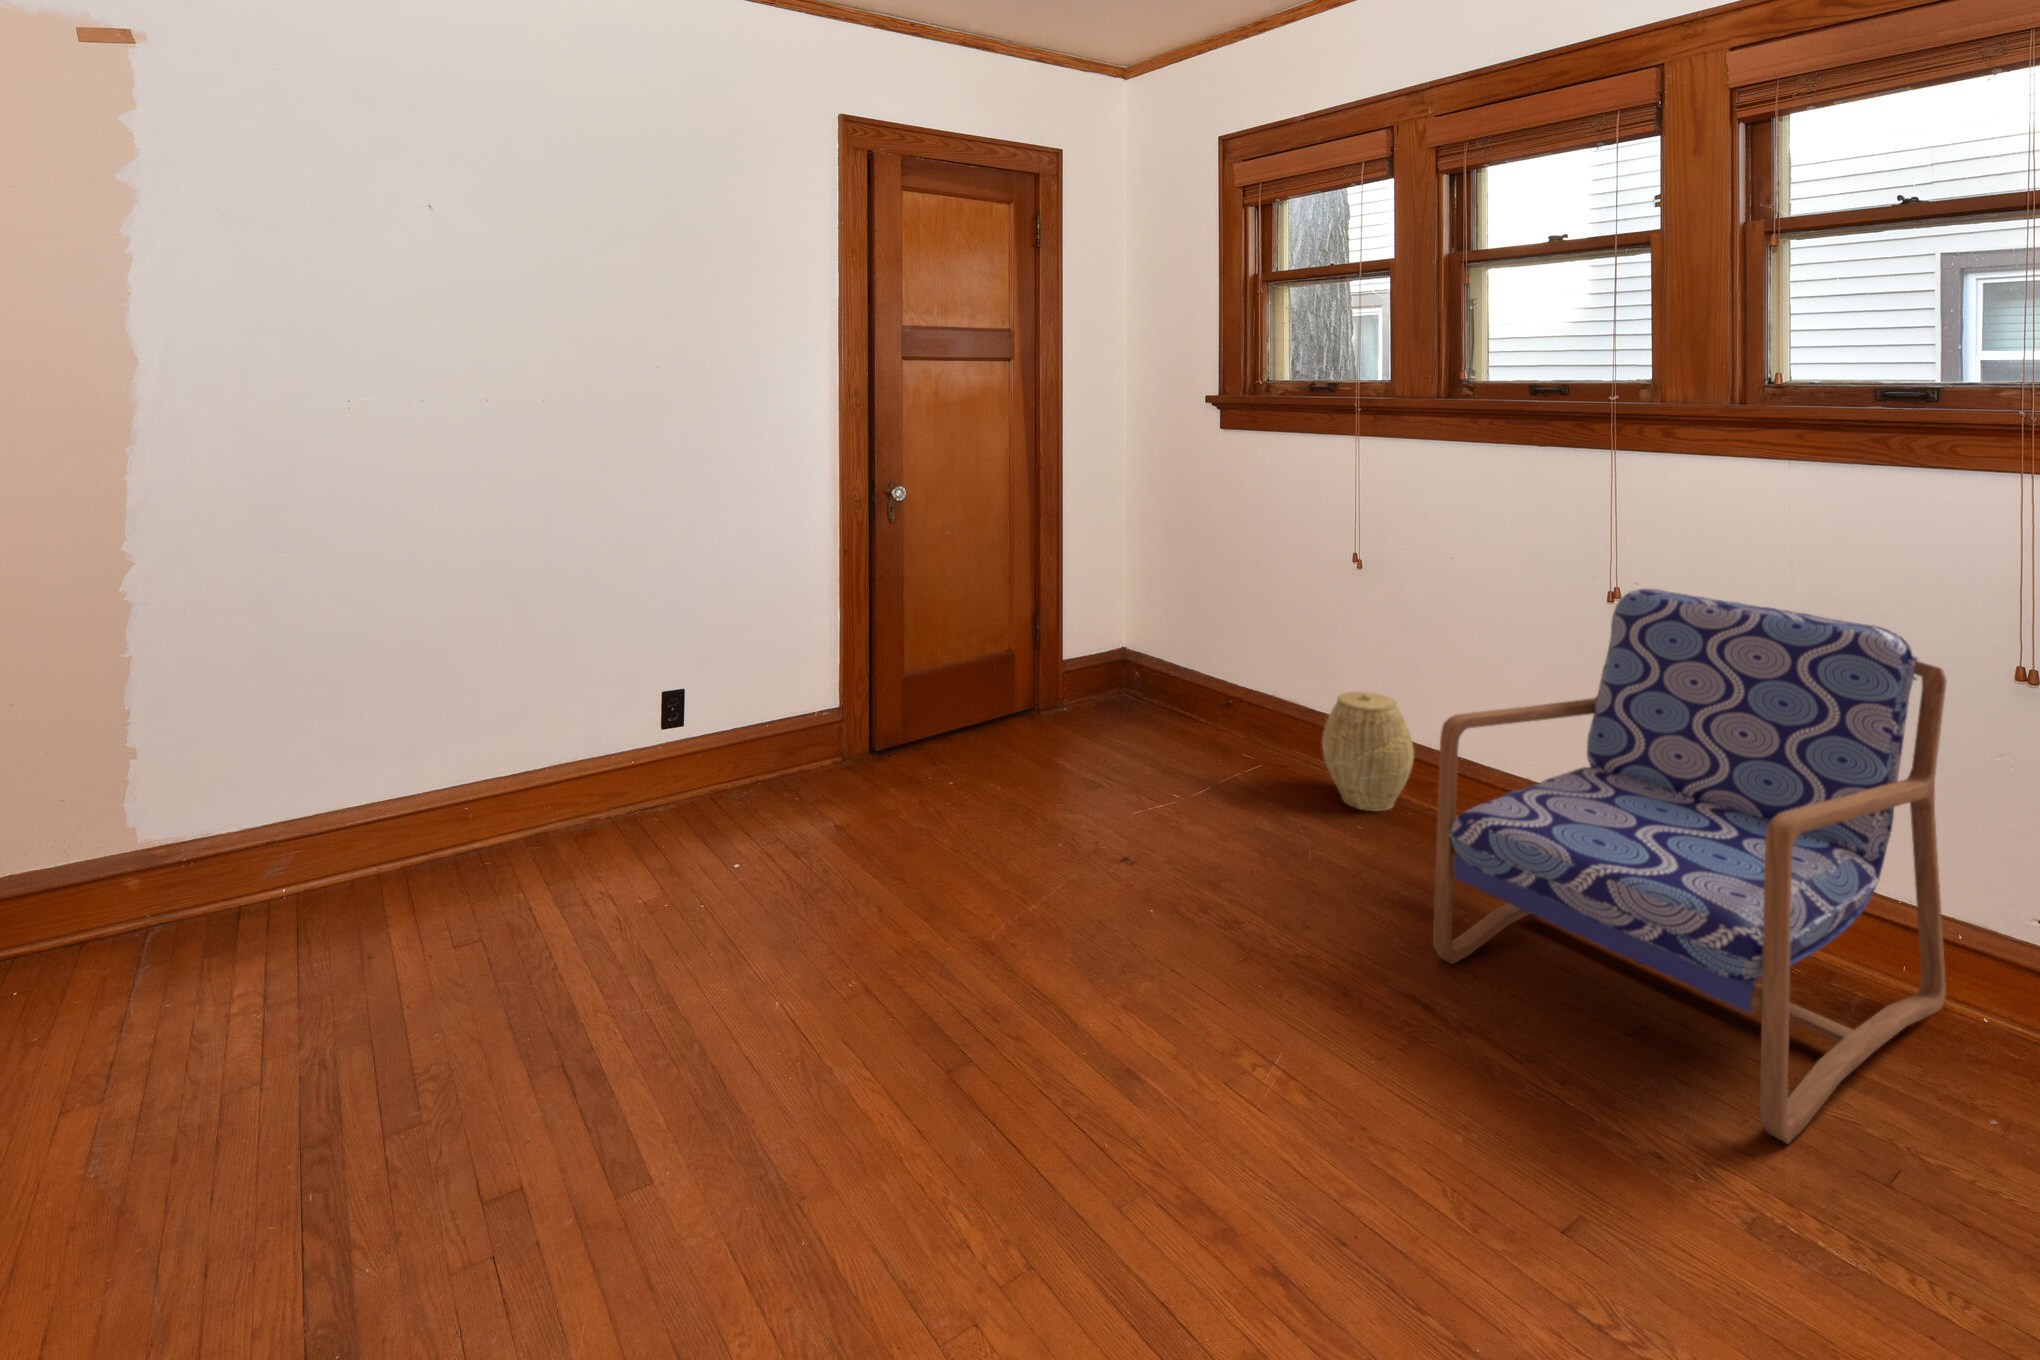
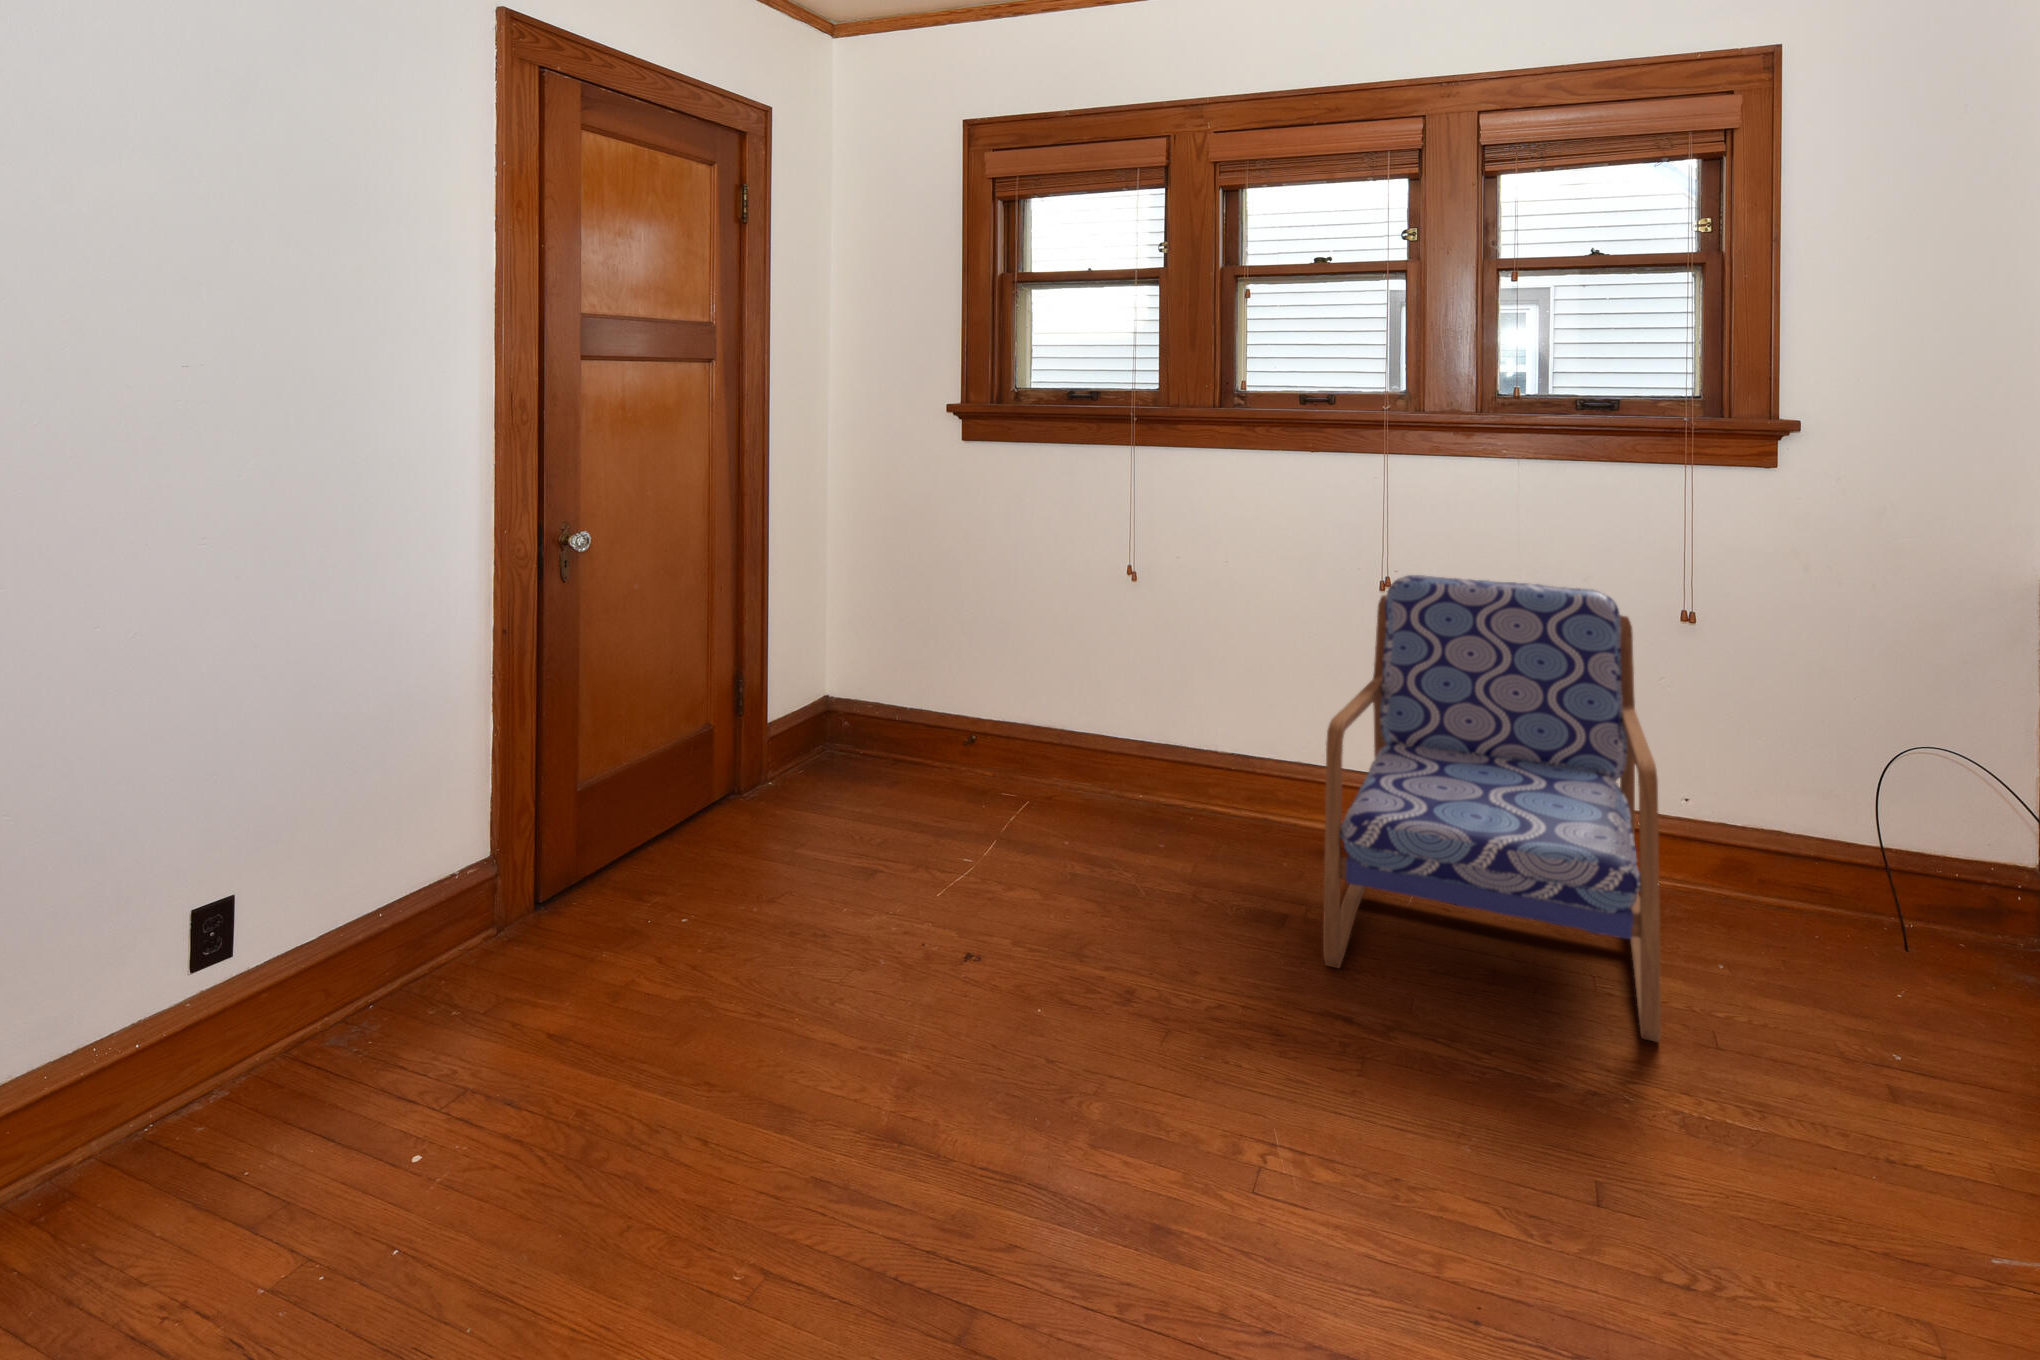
woven basket: present [1322,692,1414,811] -> none [1107,706,1194,828]

